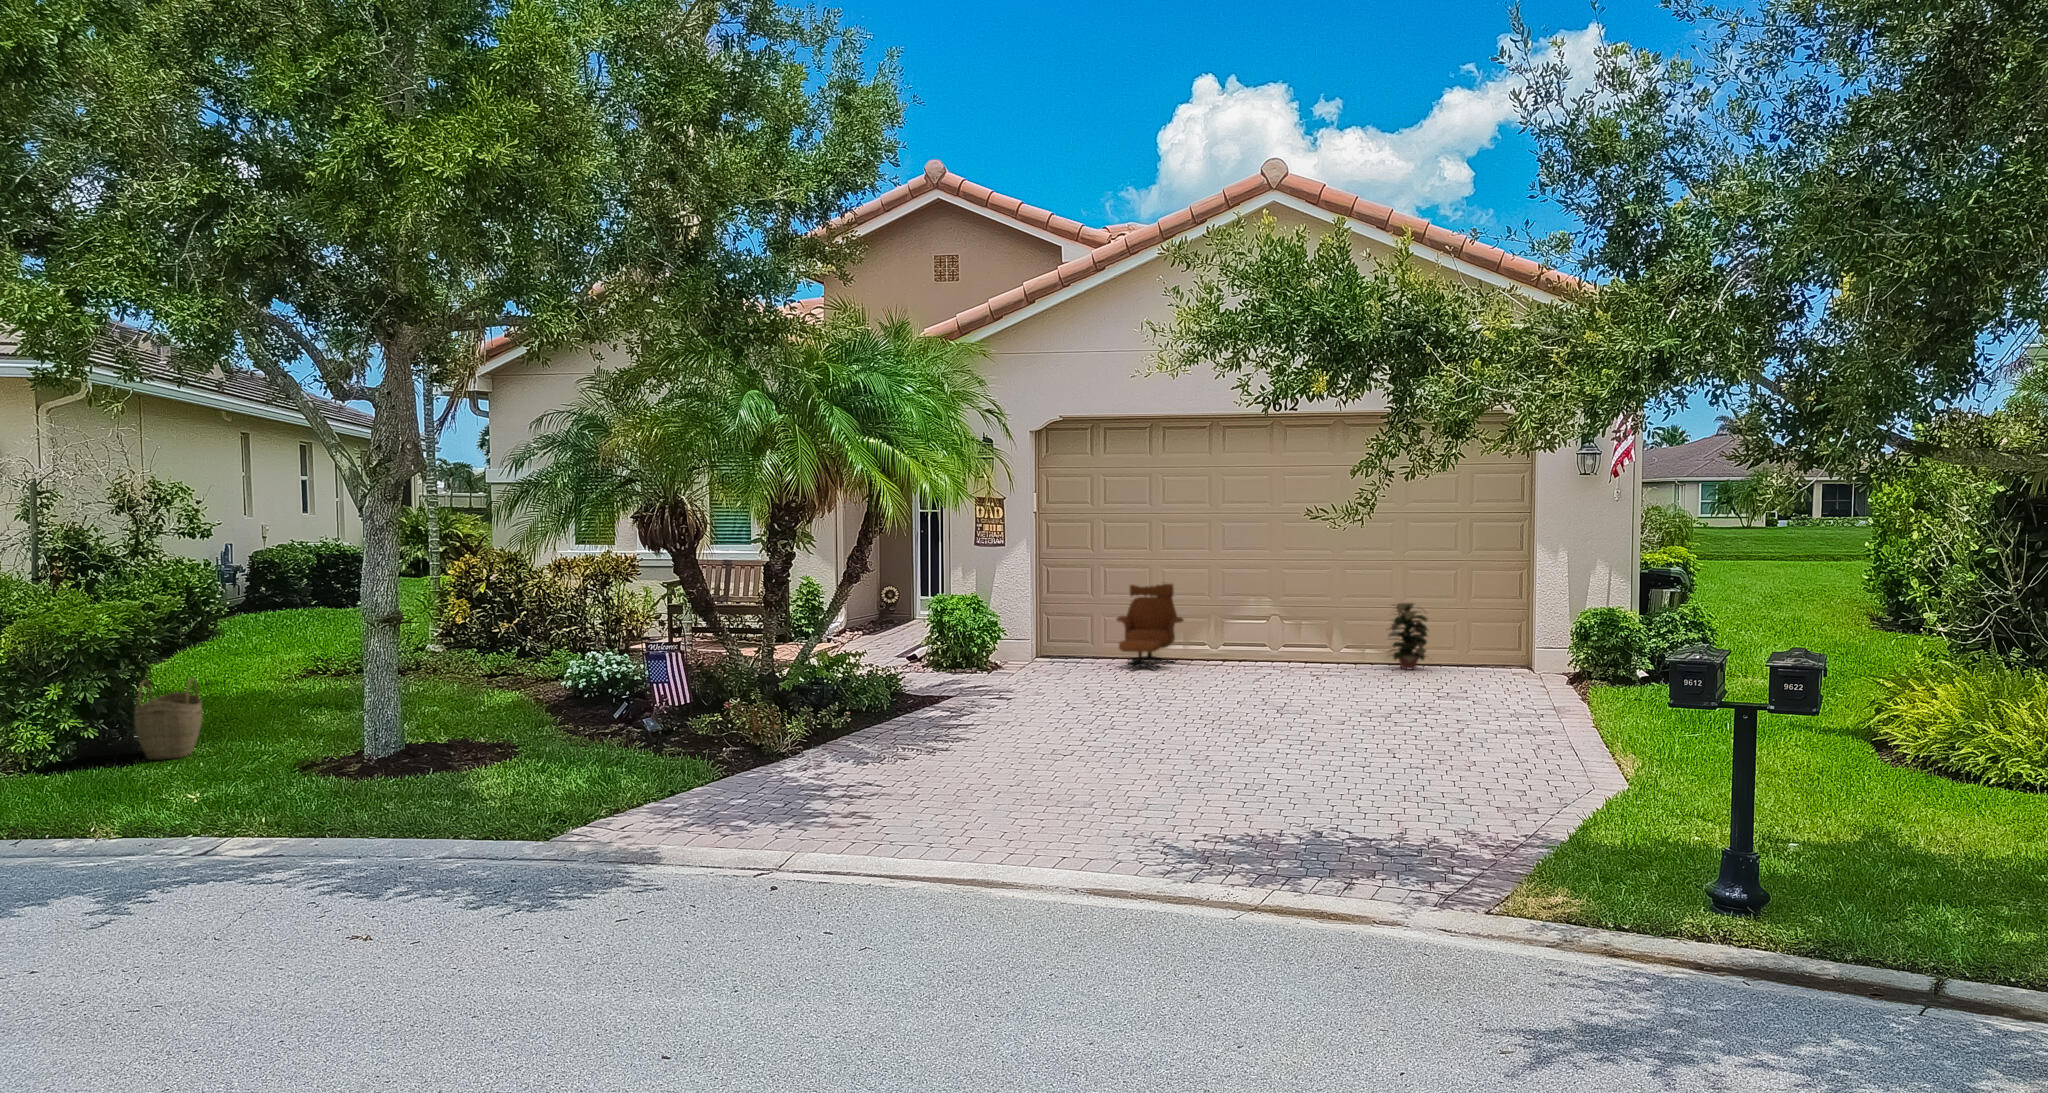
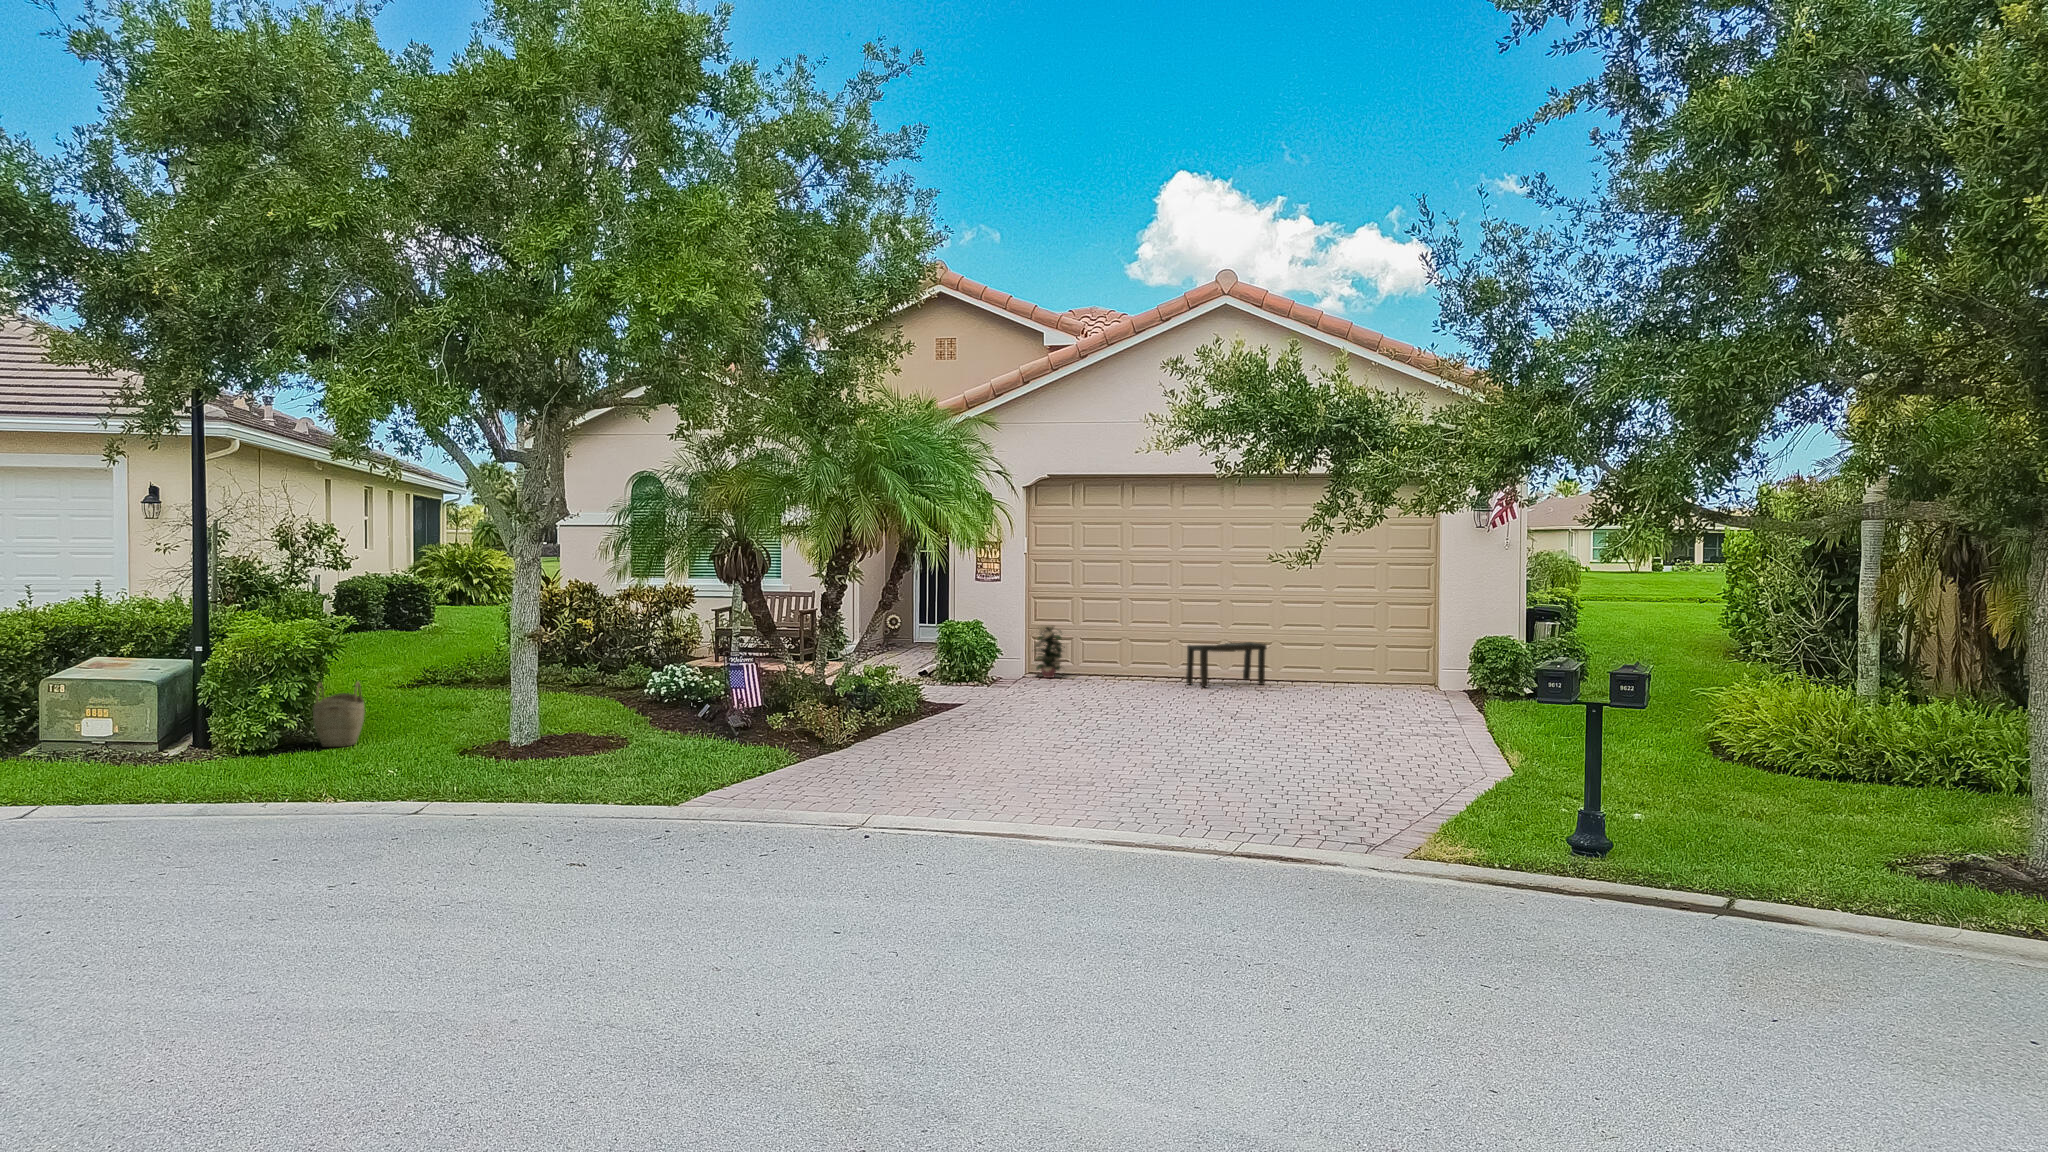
lounge chair: present [1117,584,1183,670] -> none [1097,613,1153,686]
decorative plant: present [1389,603,1428,669] -> present [1035,626,1065,678]
bench: none [1223,616,1320,672] -> present [1186,642,1267,687]

